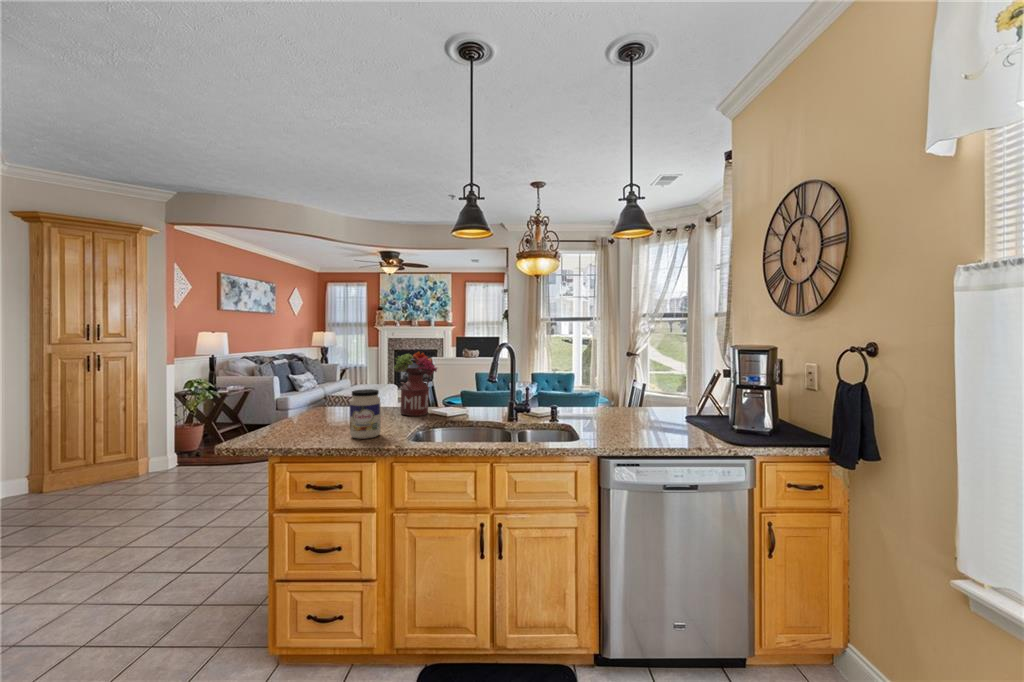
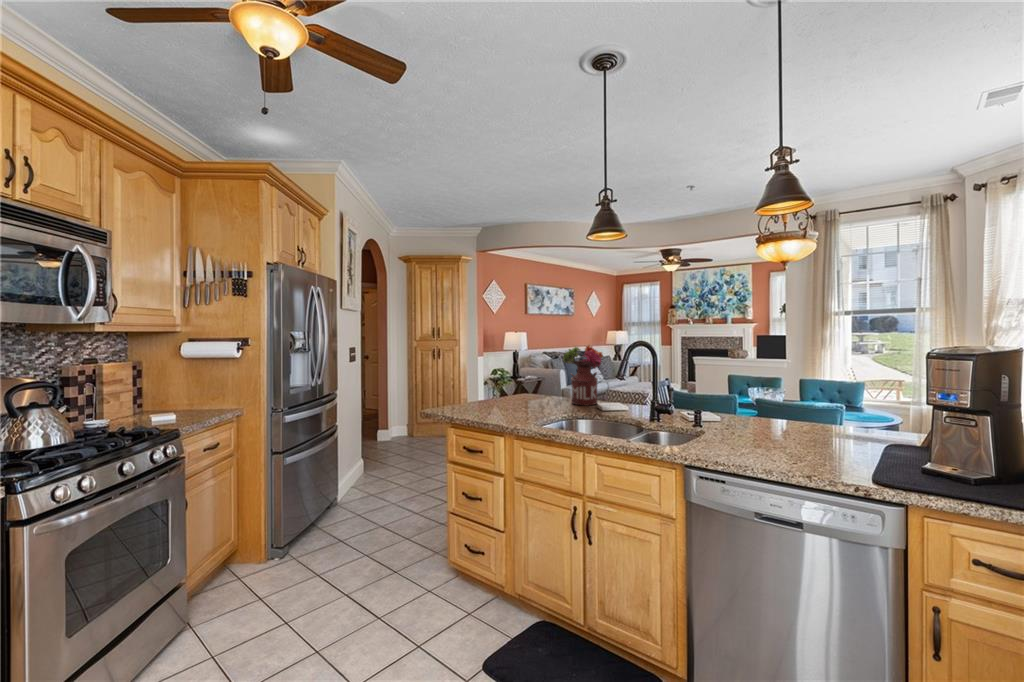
jar: present [350,389,381,439] -> none [499,376,524,416]

